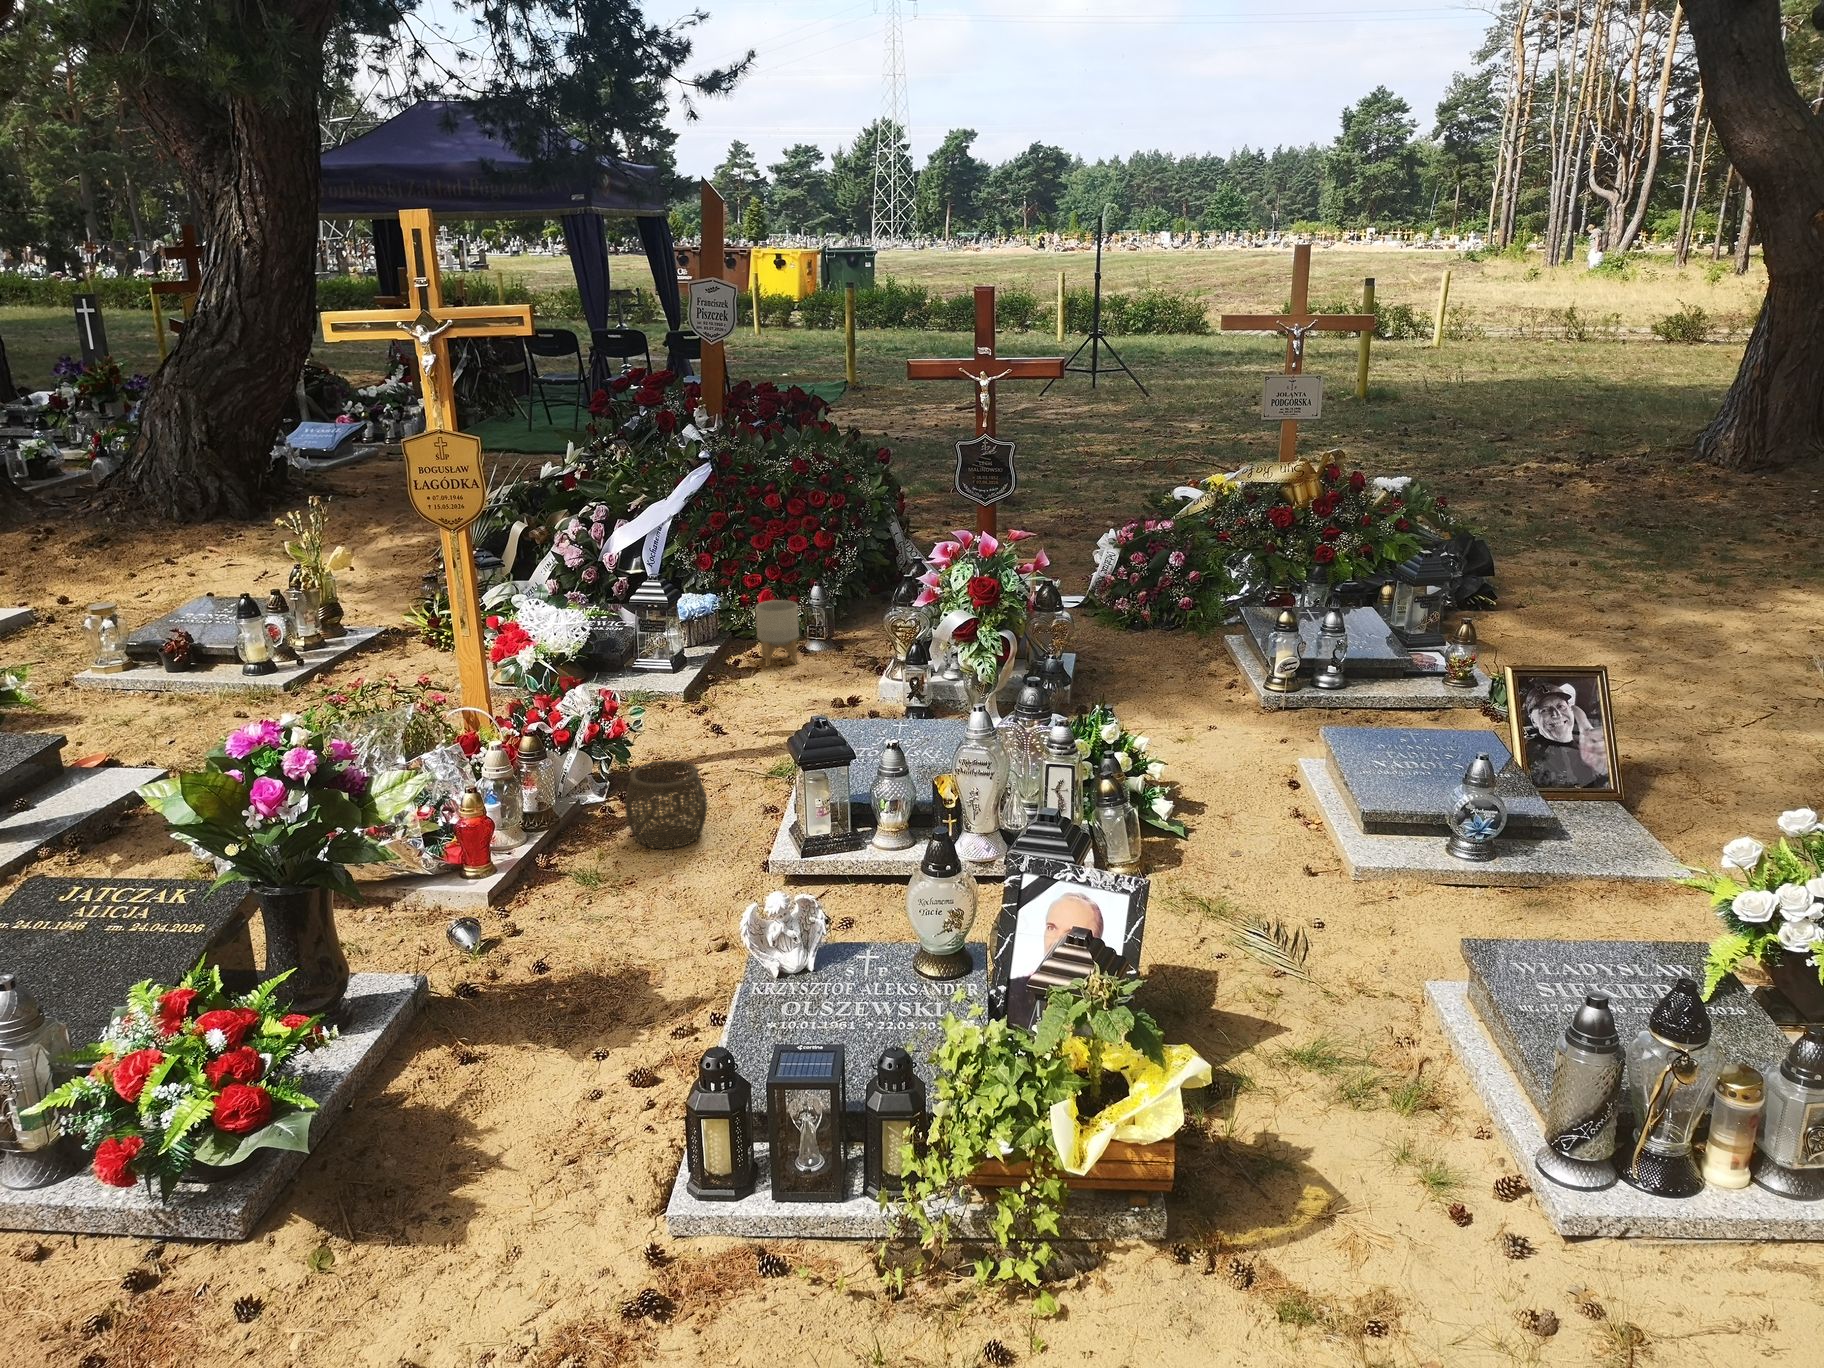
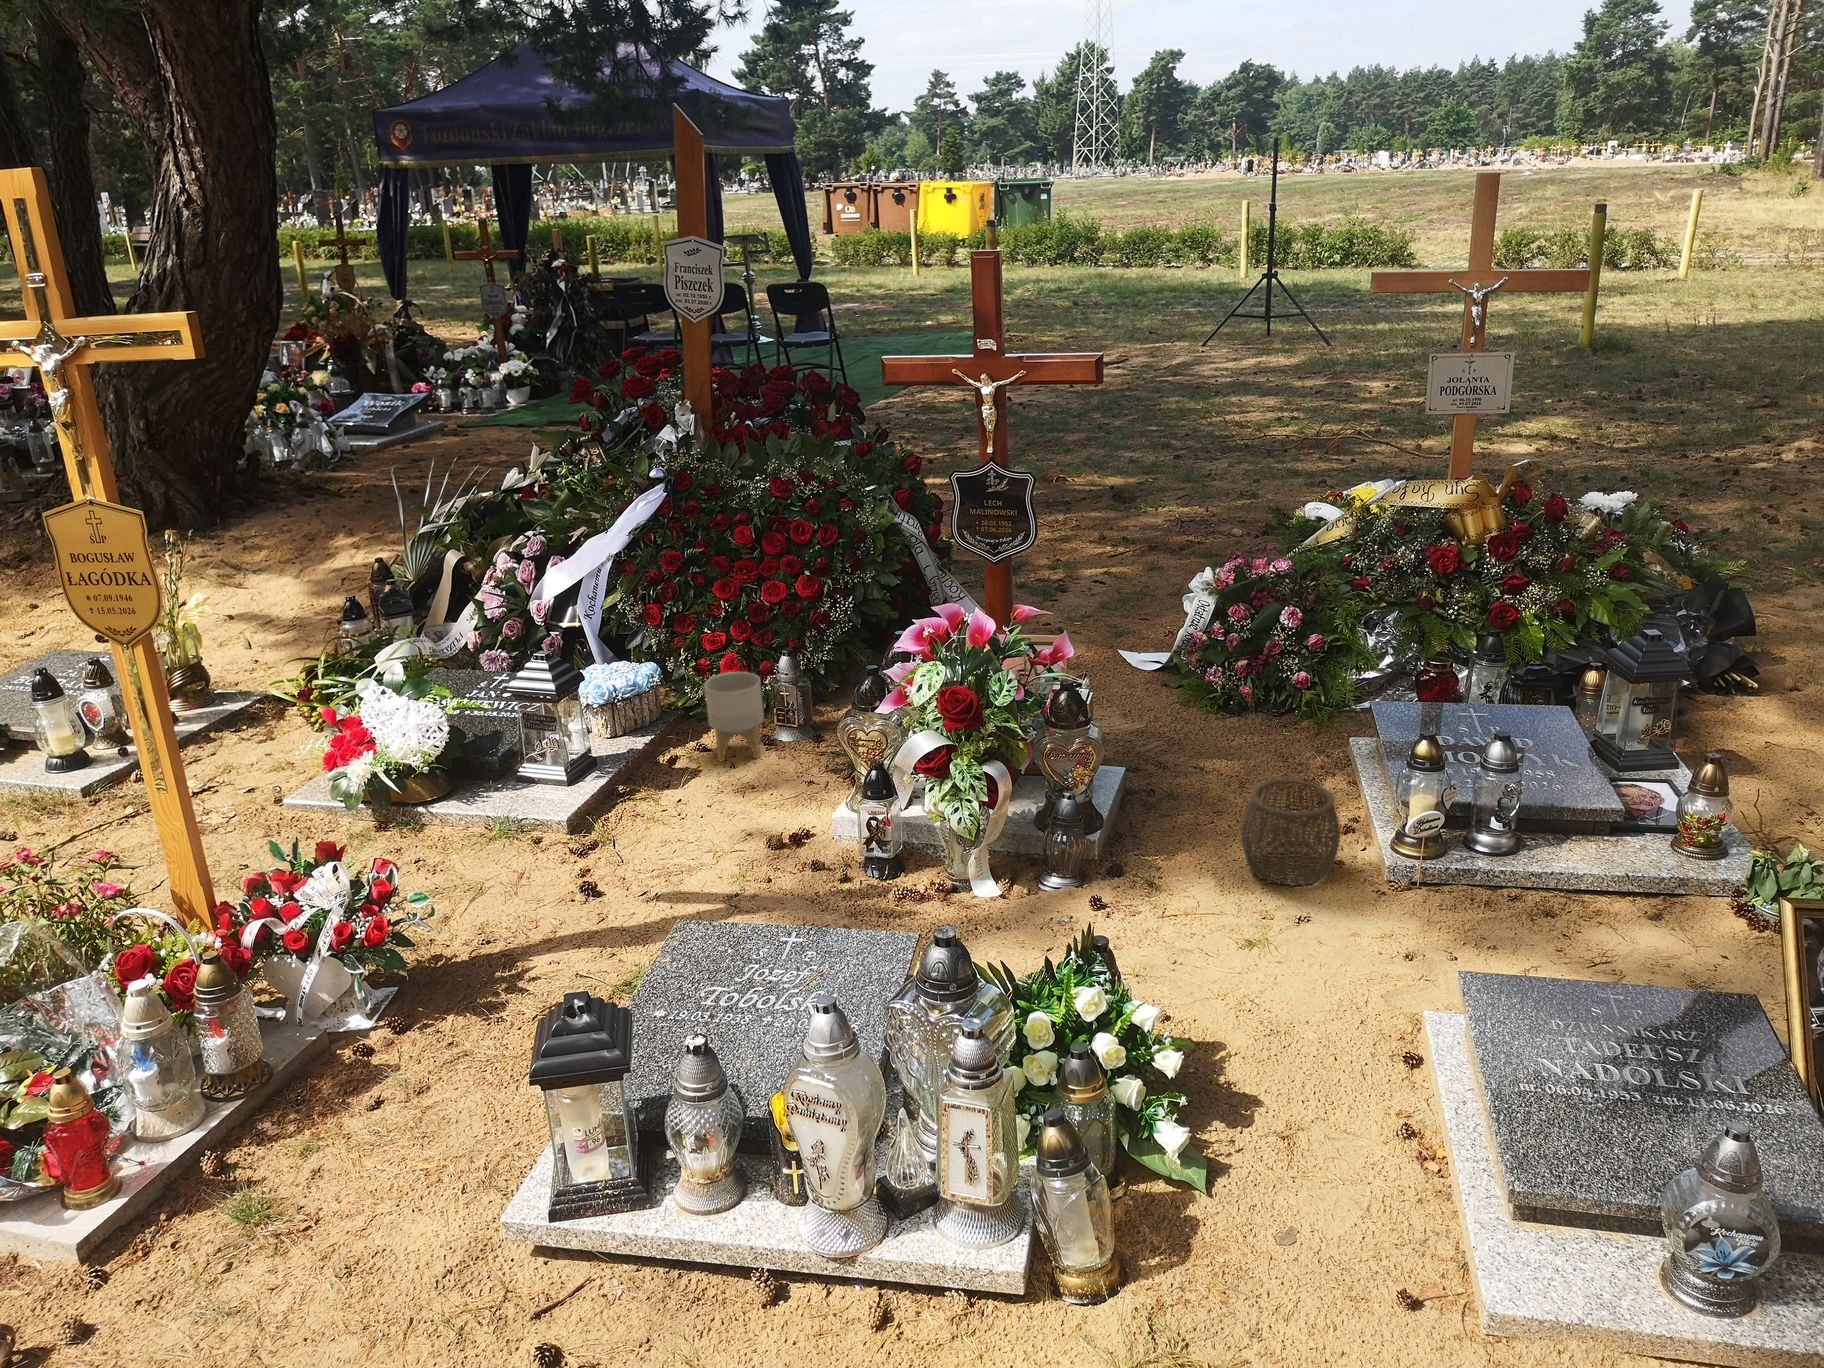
woven basket: present [625,760,707,849] -> present [1241,779,1341,886]

